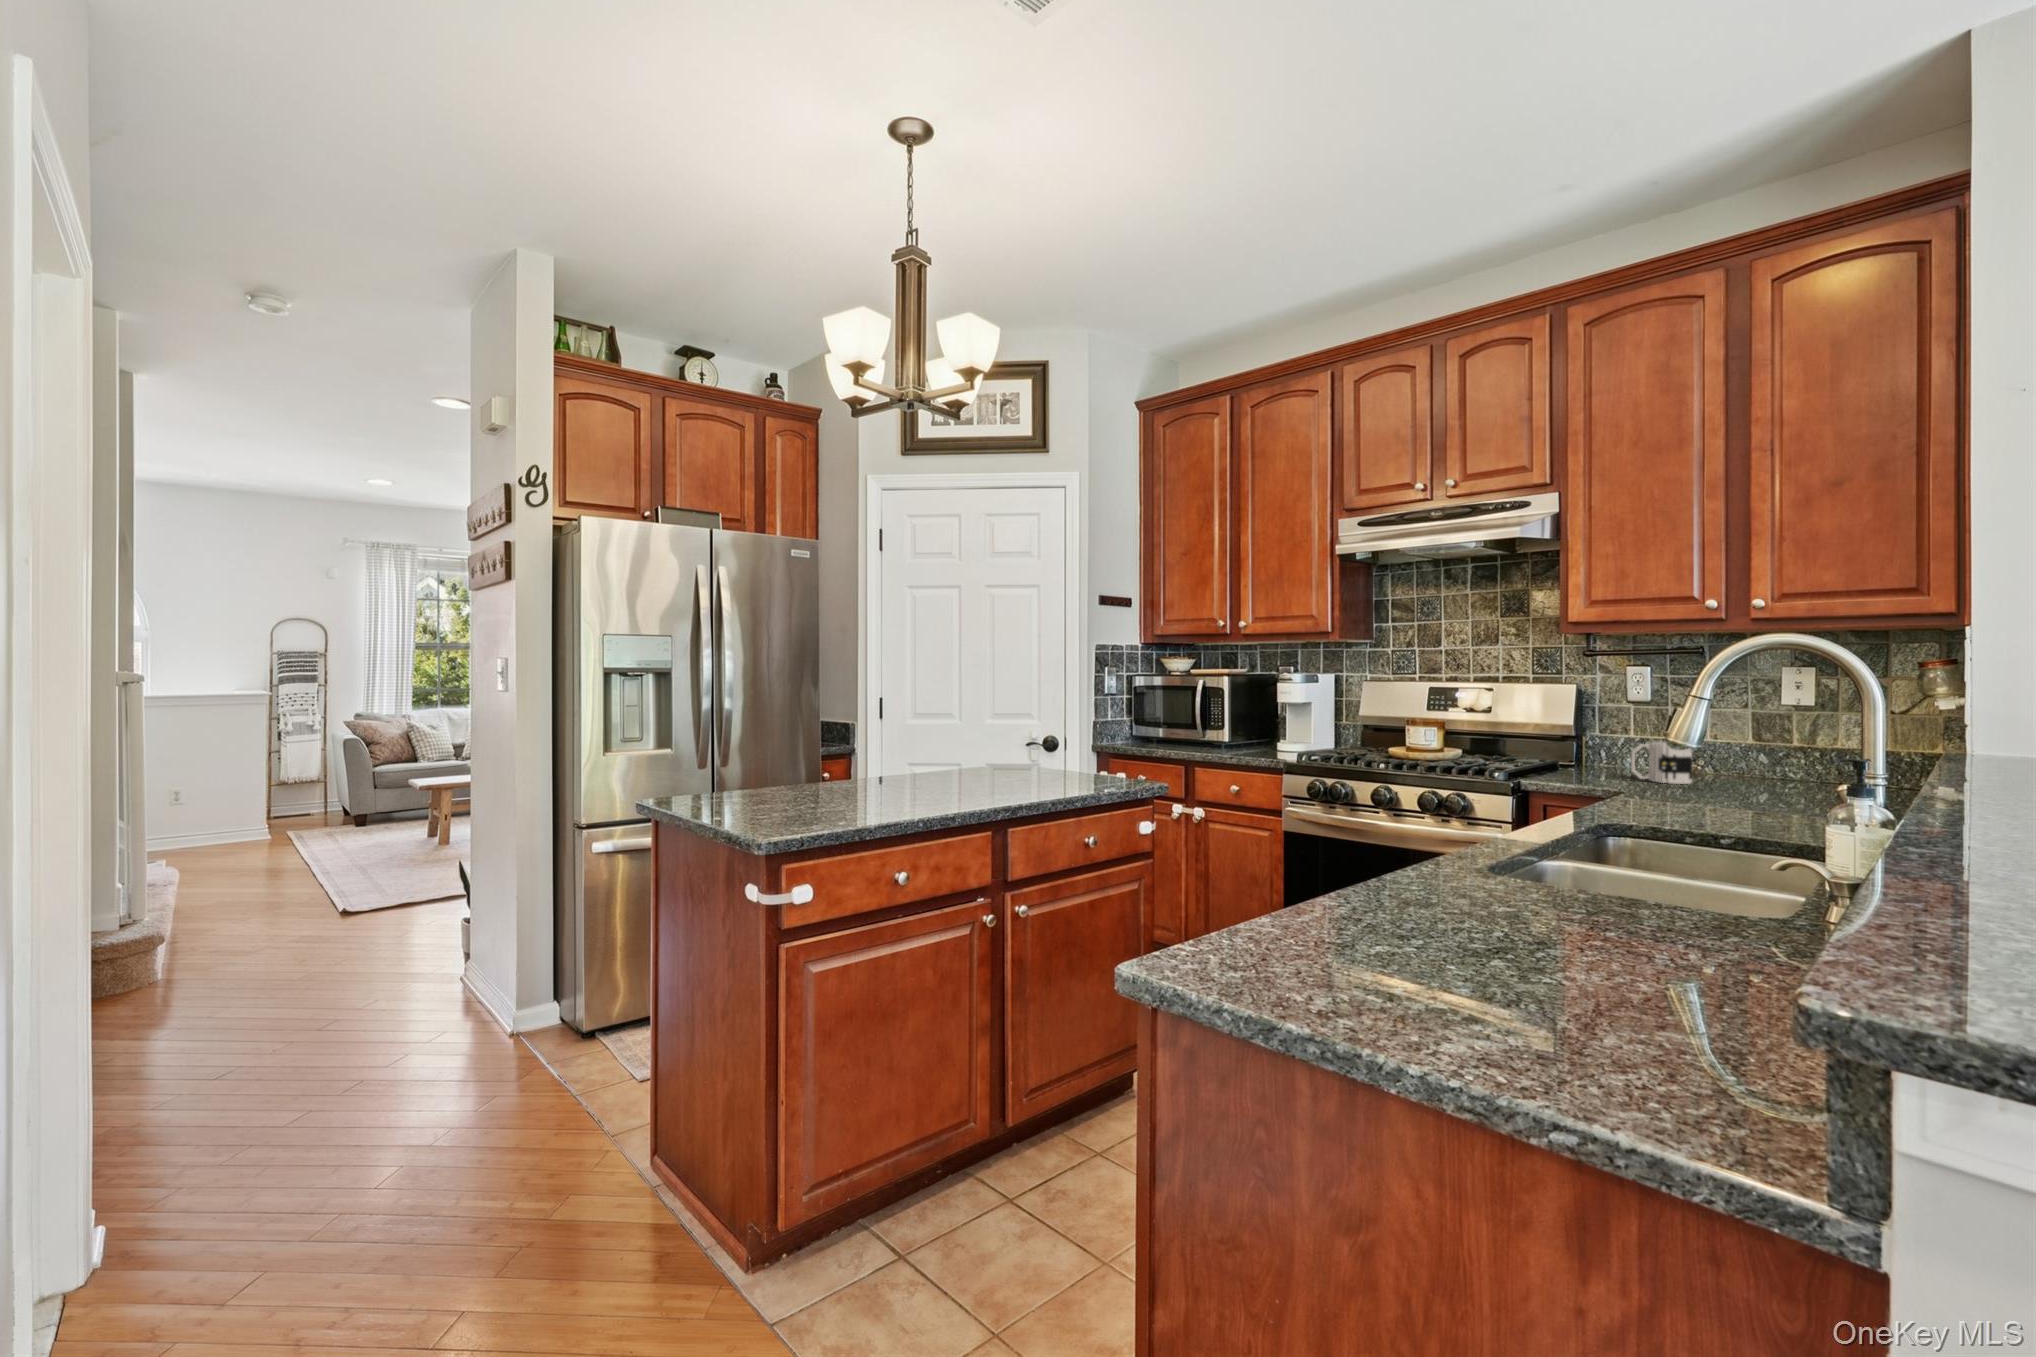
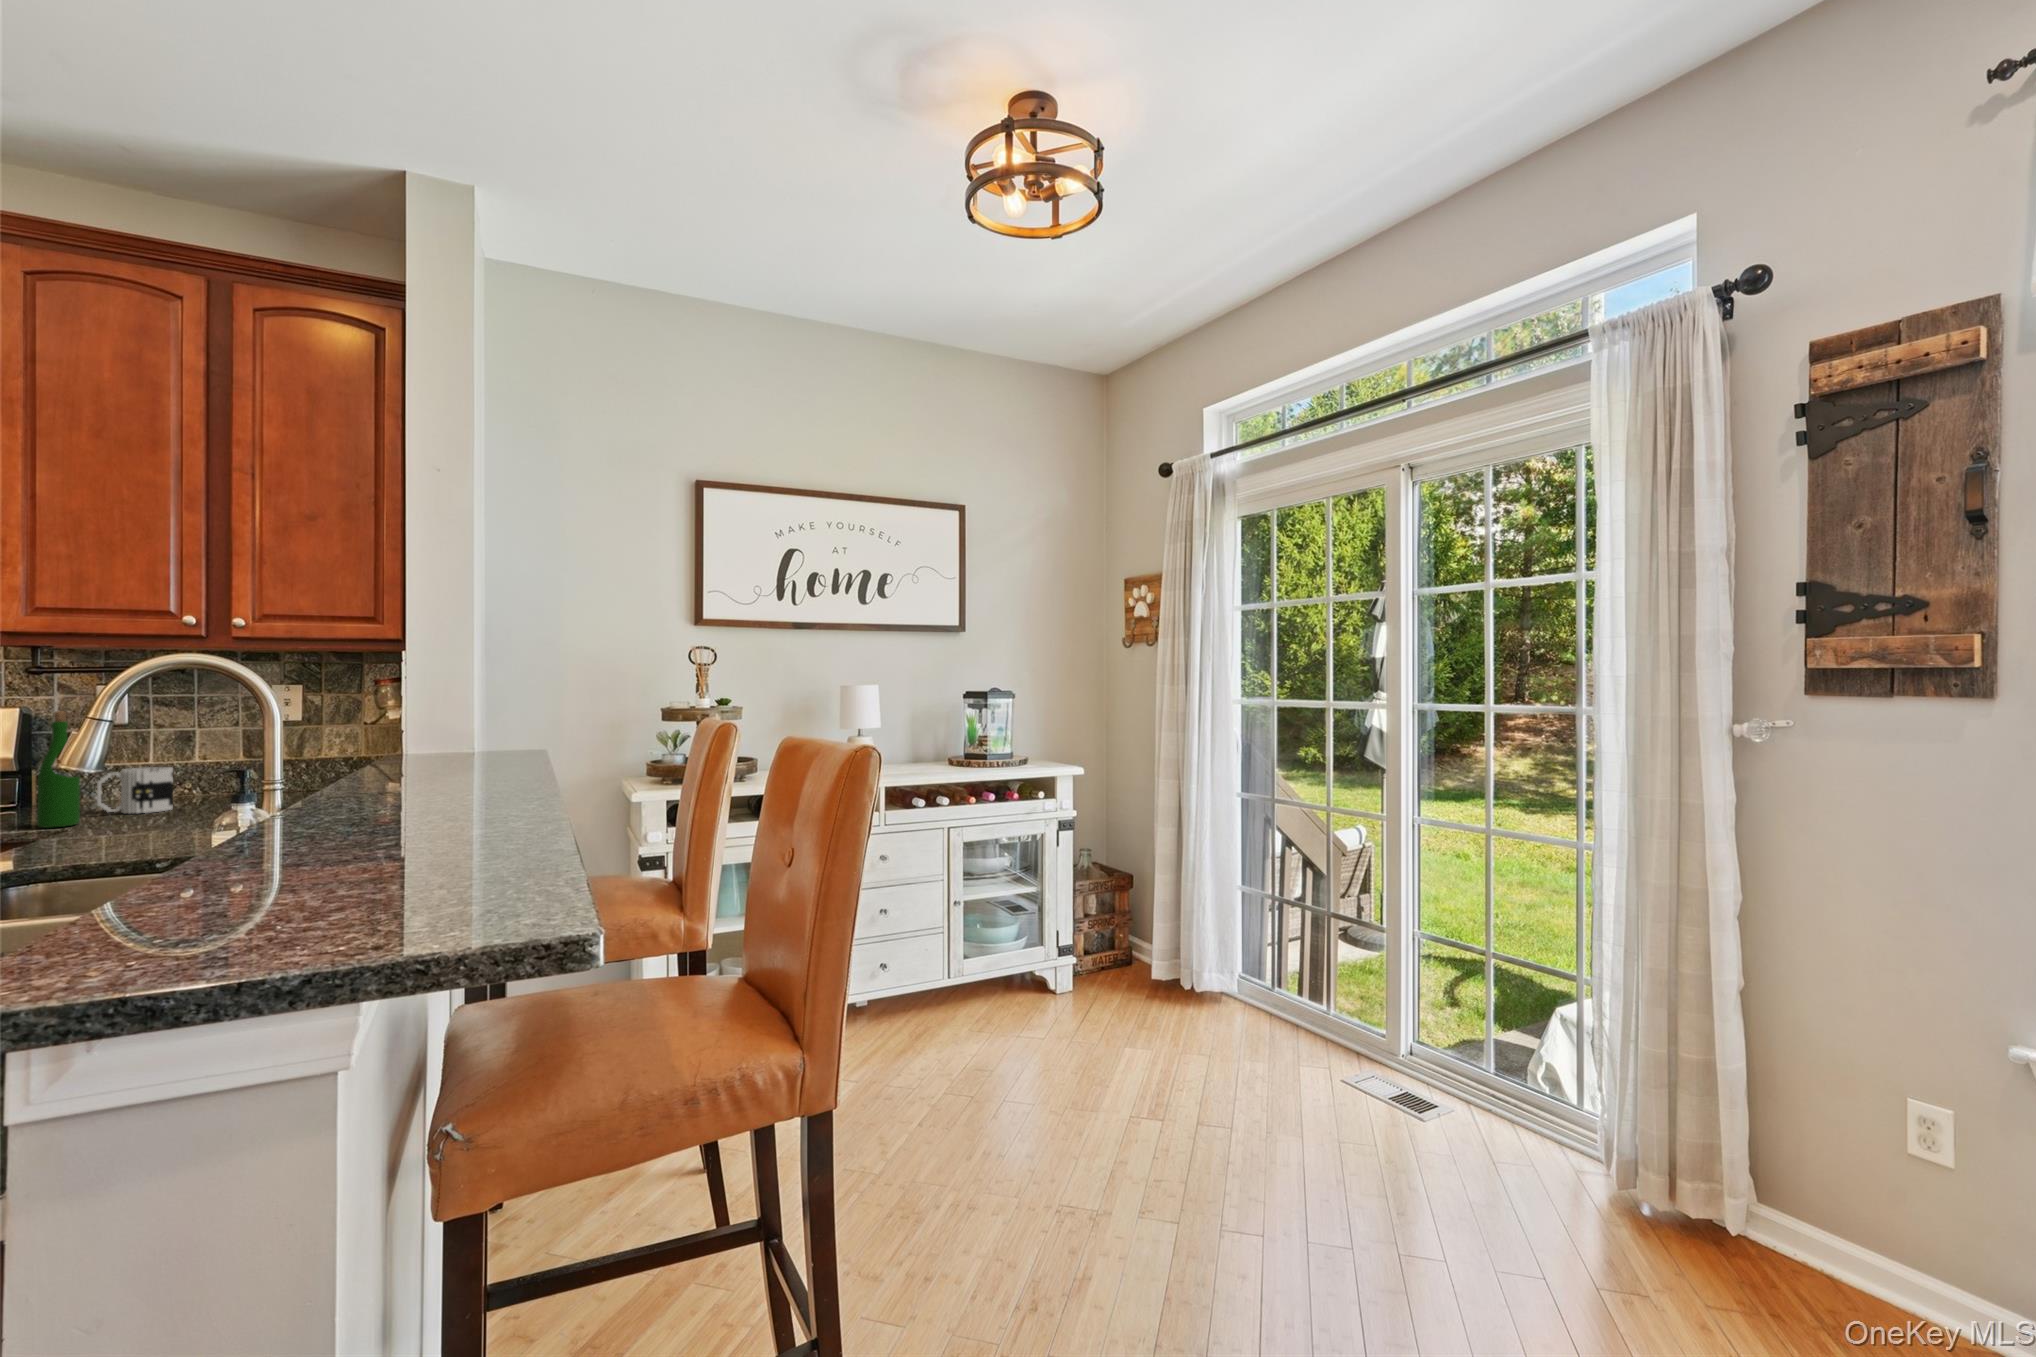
wine bottle: none [1592,688,1622,787] -> present [37,711,80,828]

